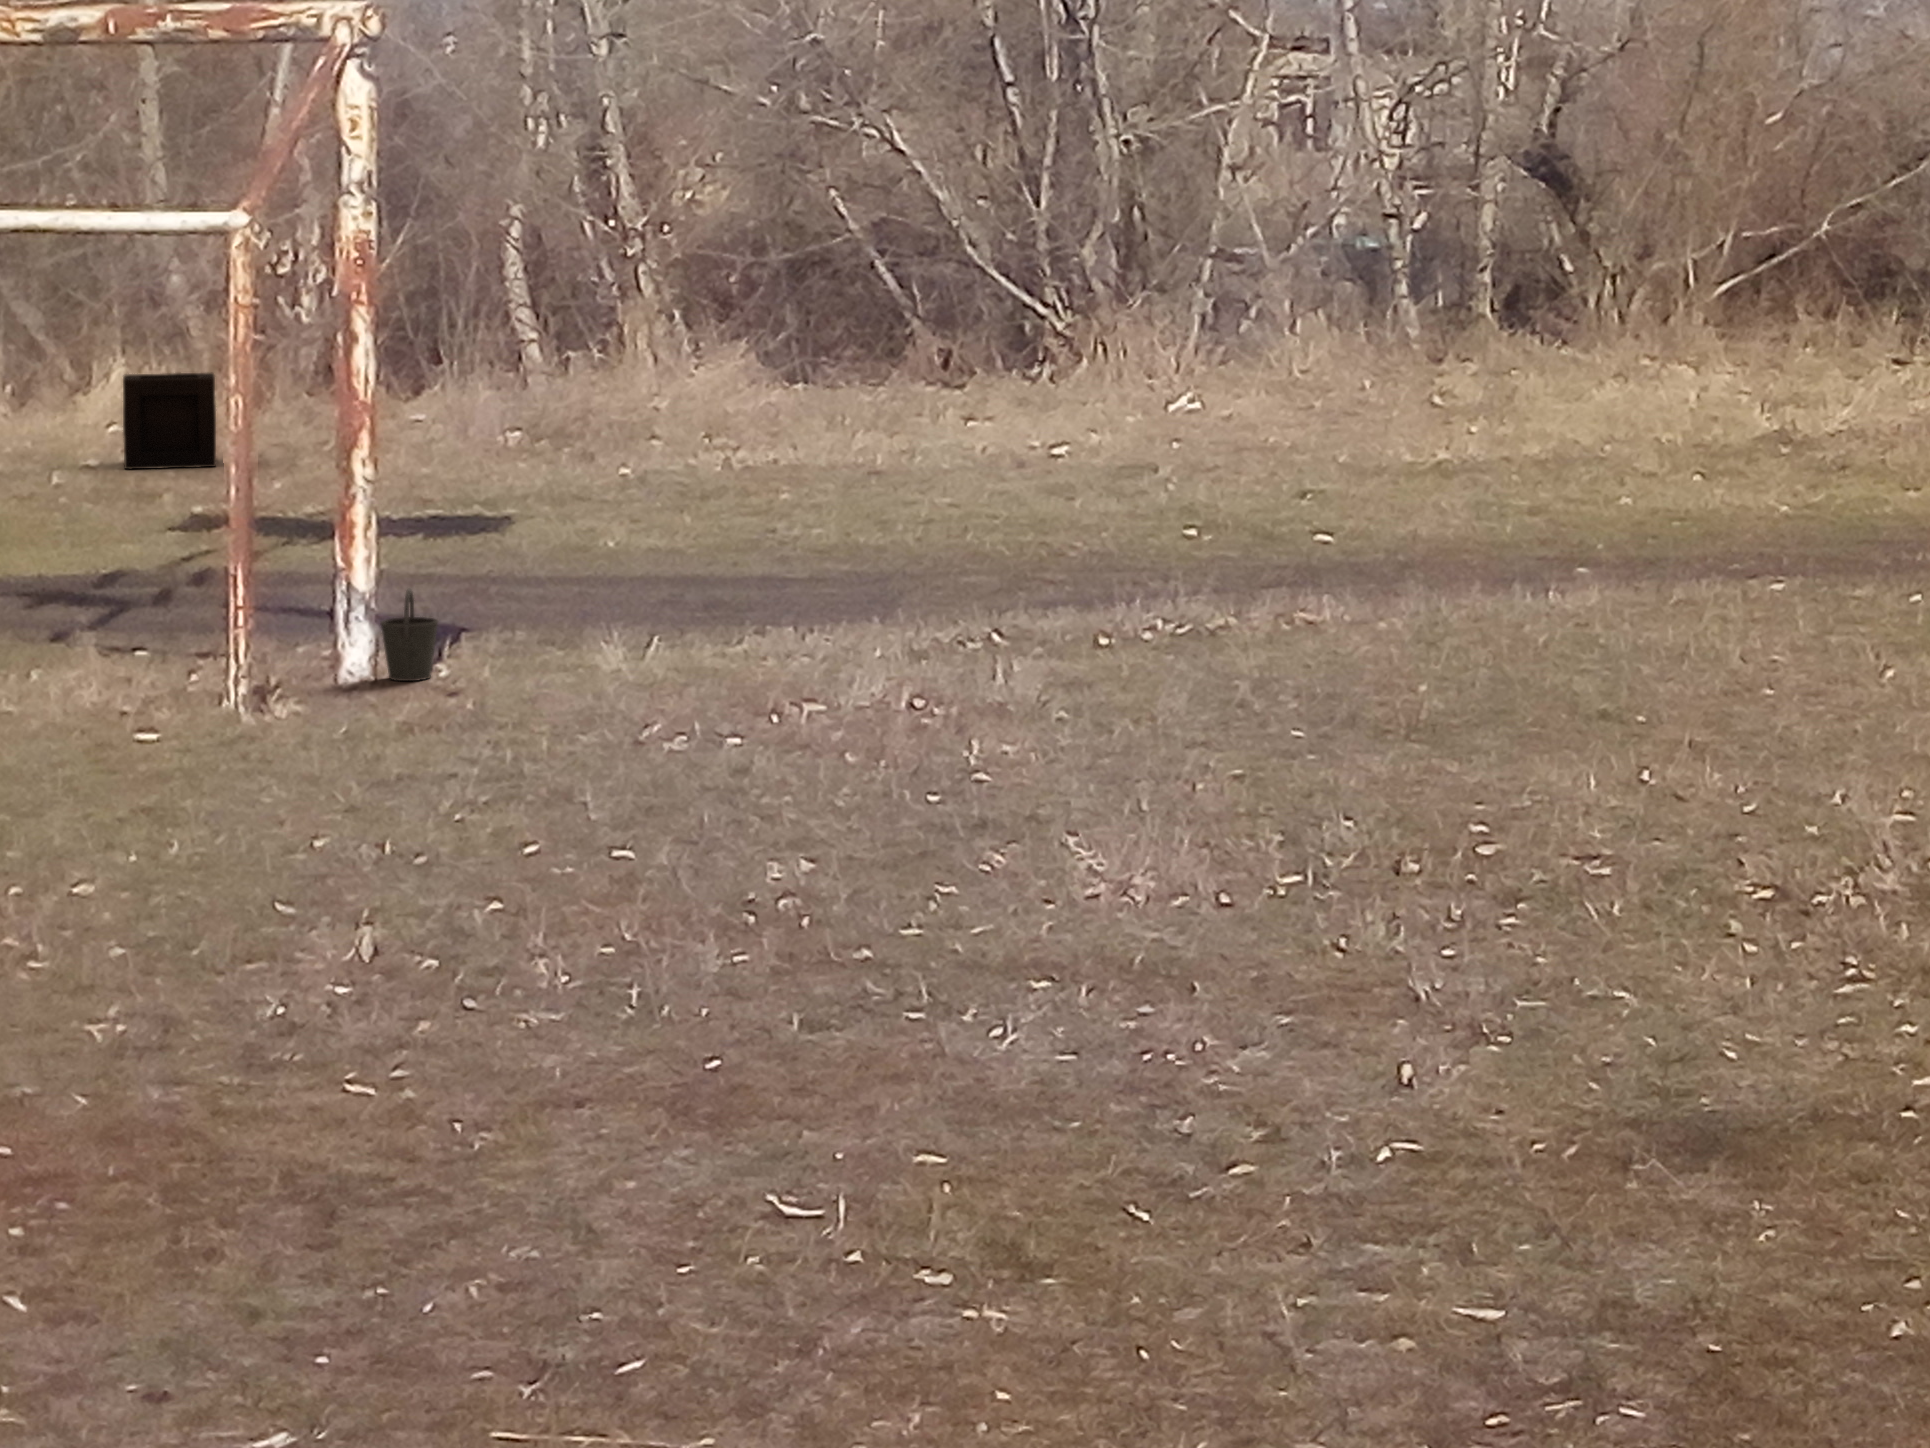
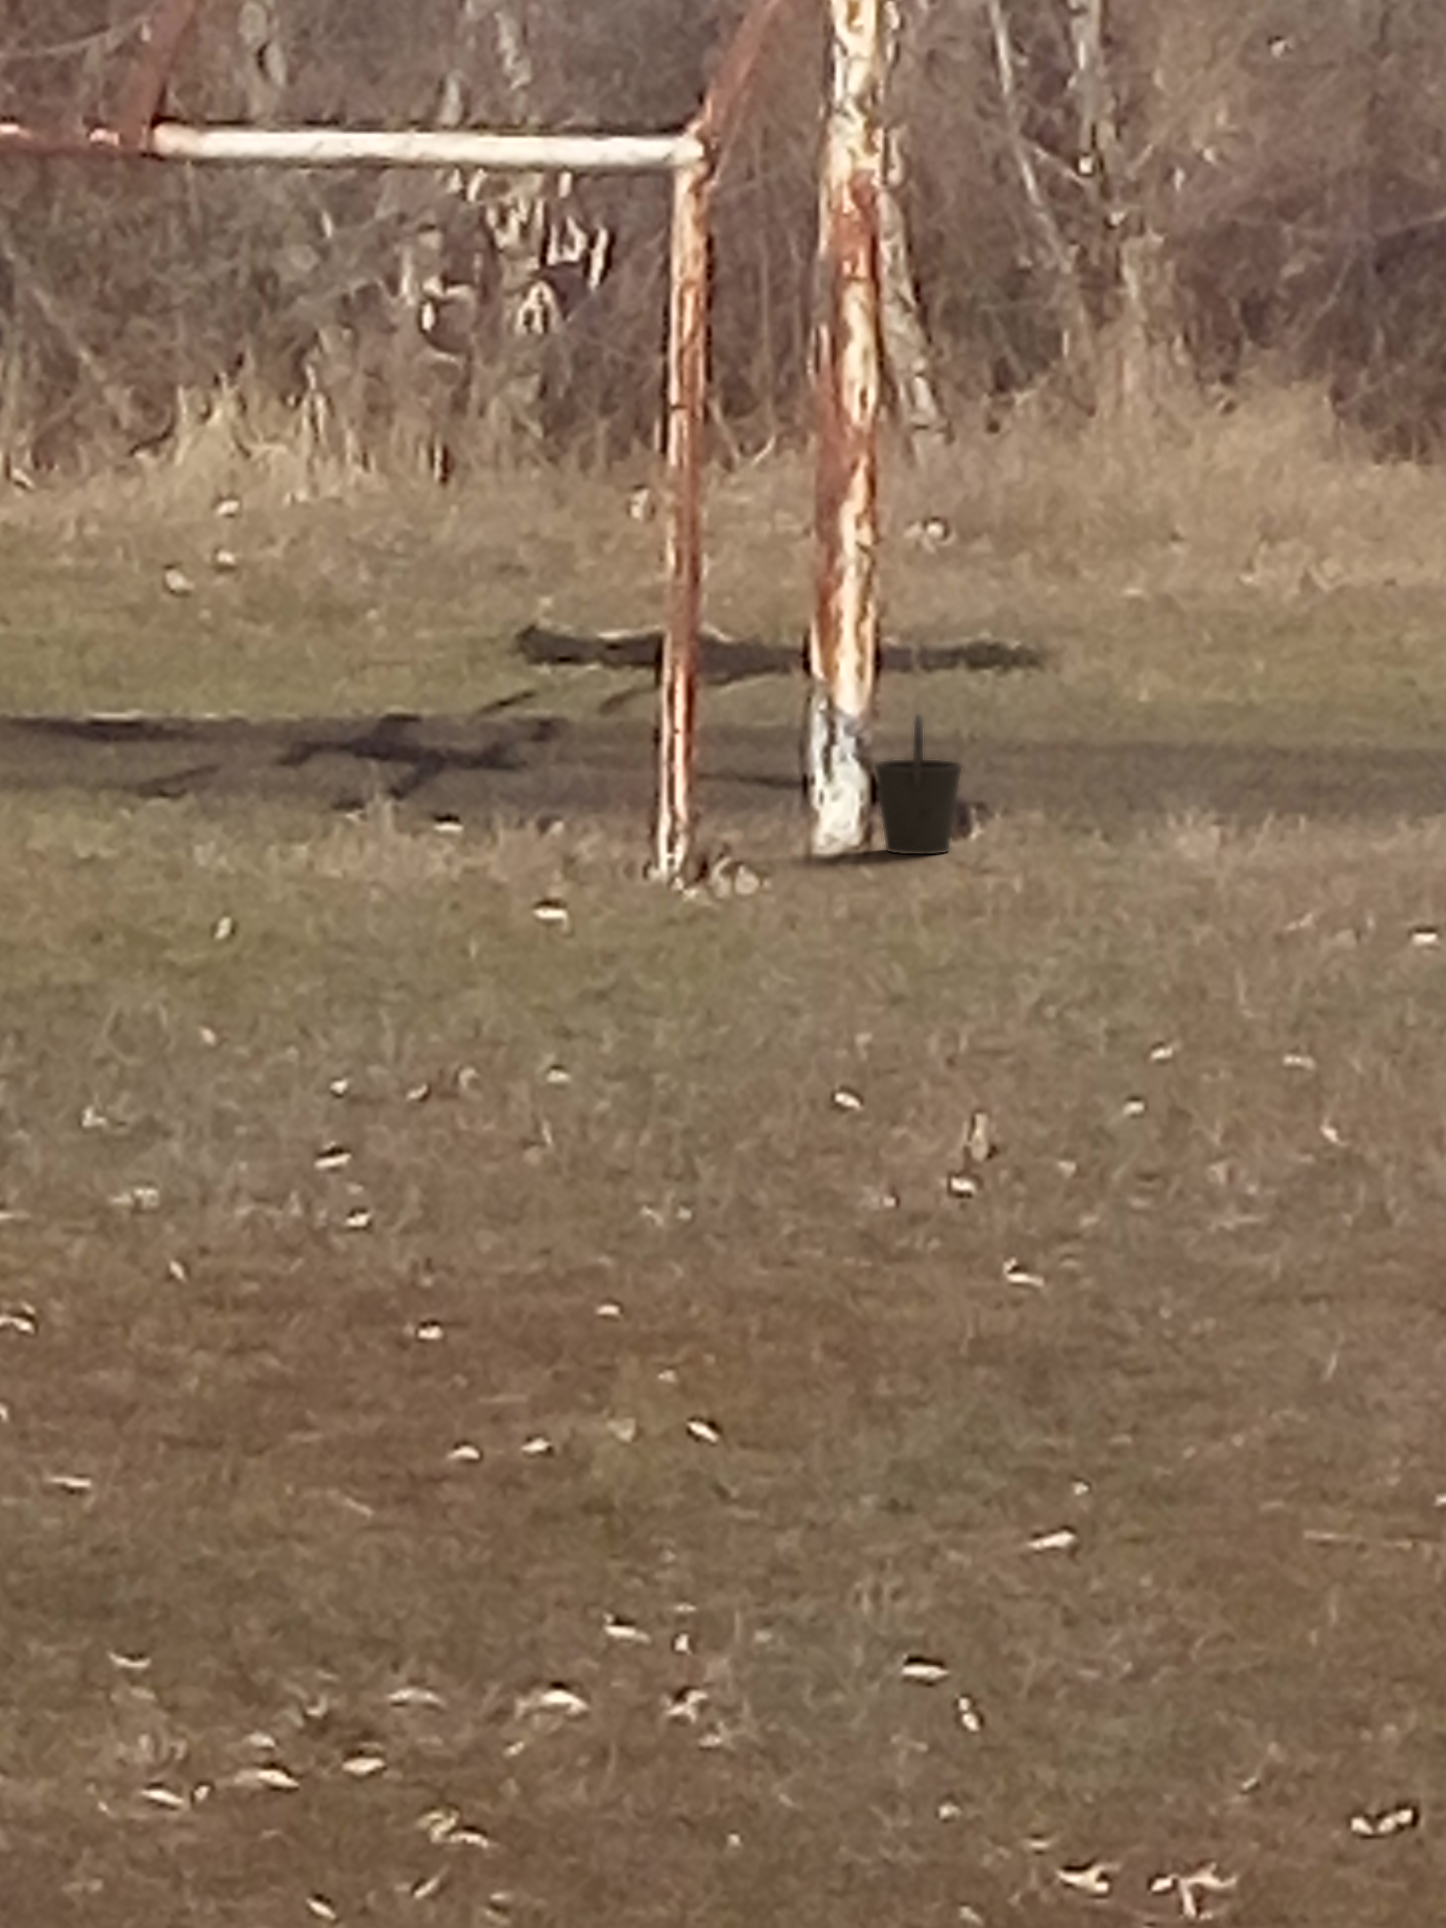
wooden crate: present [123,373,216,469] -> none [297,408,455,565]

